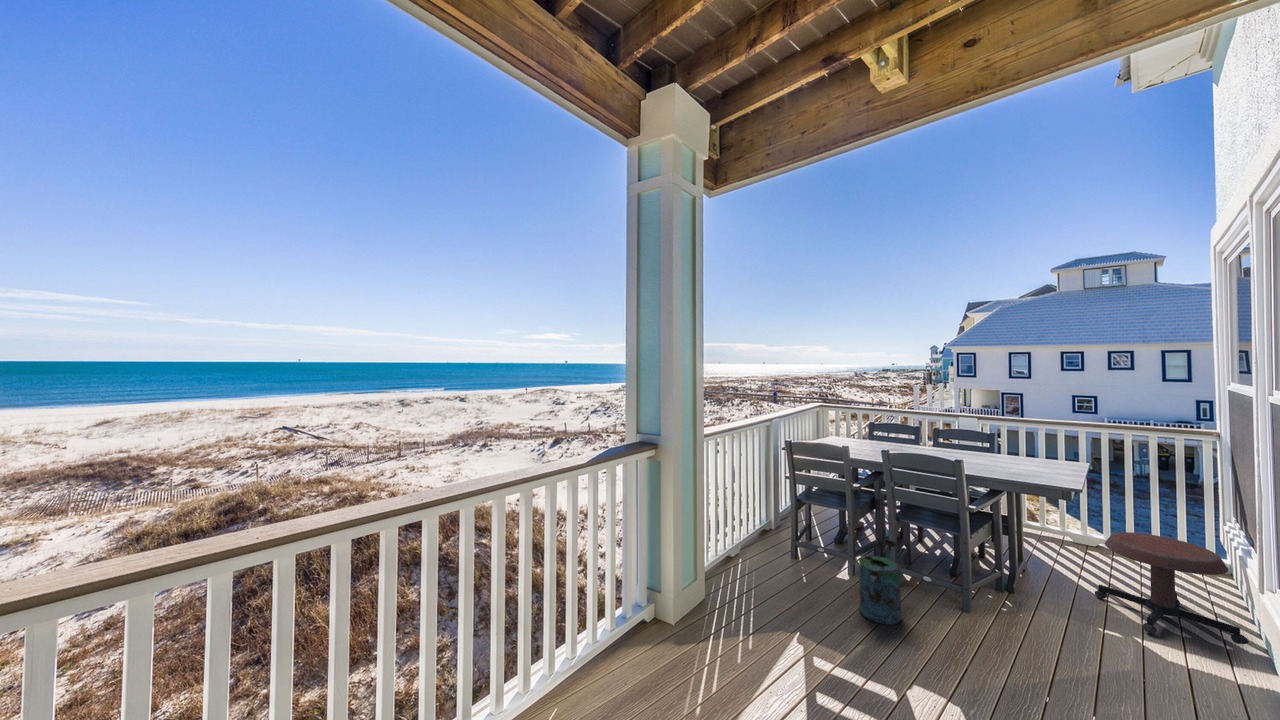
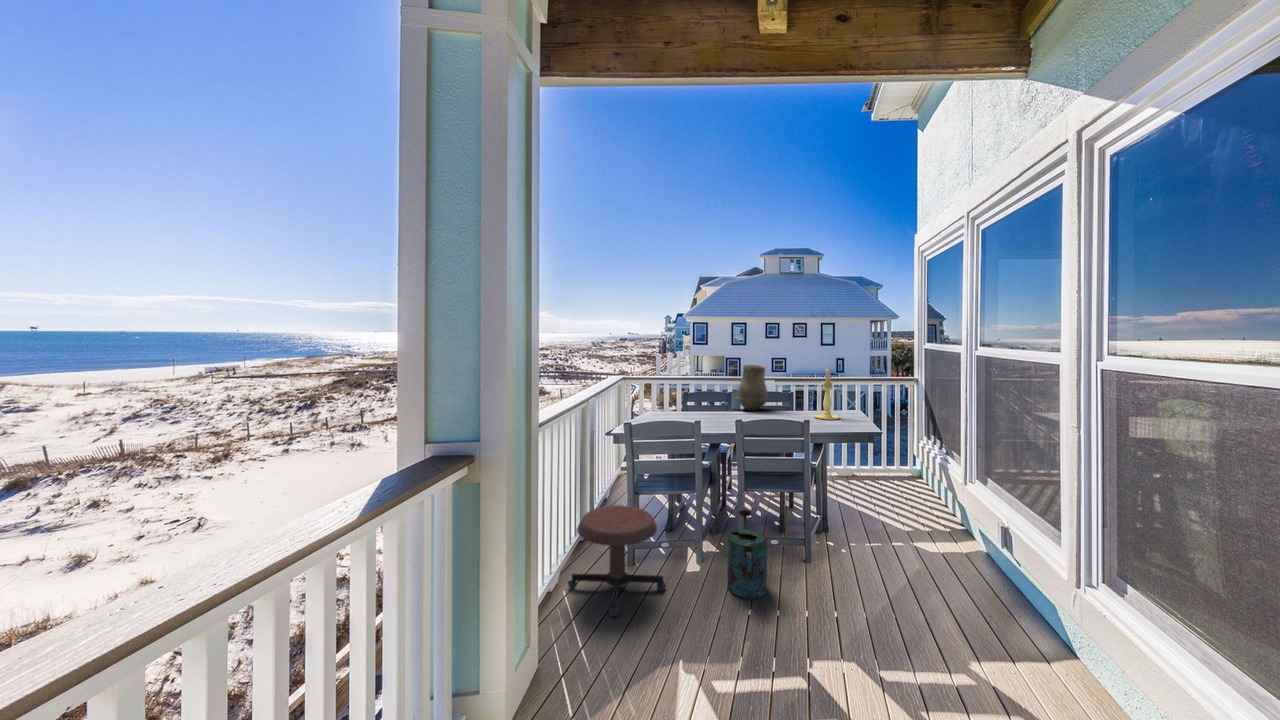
vase: none [920,399,962,448] -> present [736,364,769,411]
candle holder: none [1012,406,1048,466] -> present [814,369,840,420]
stool: present [1095,532,1249,644] -> present [568,505,666,617]

